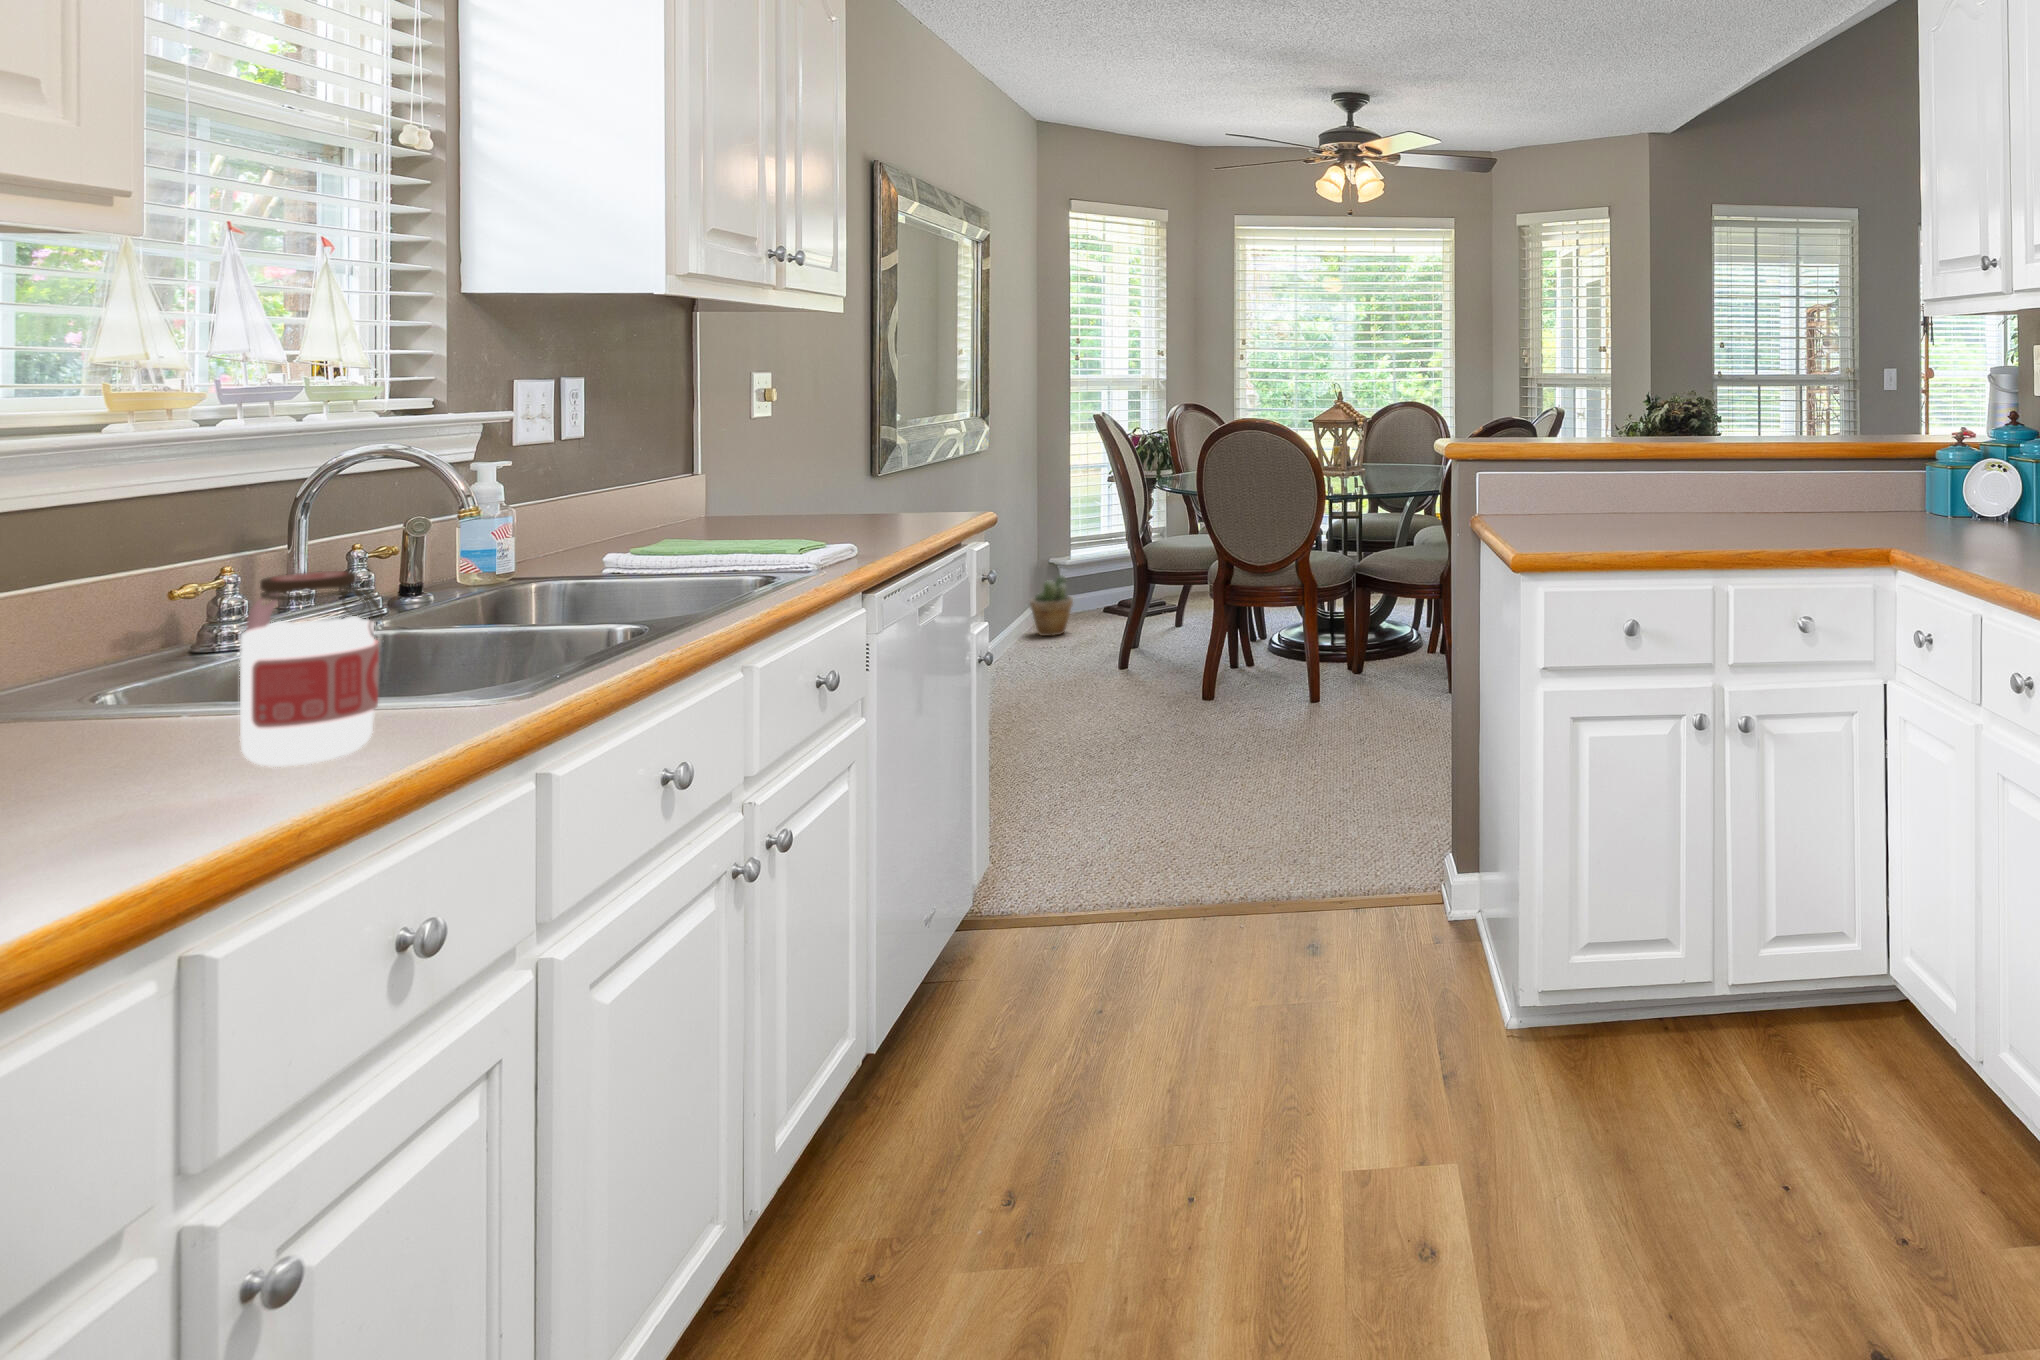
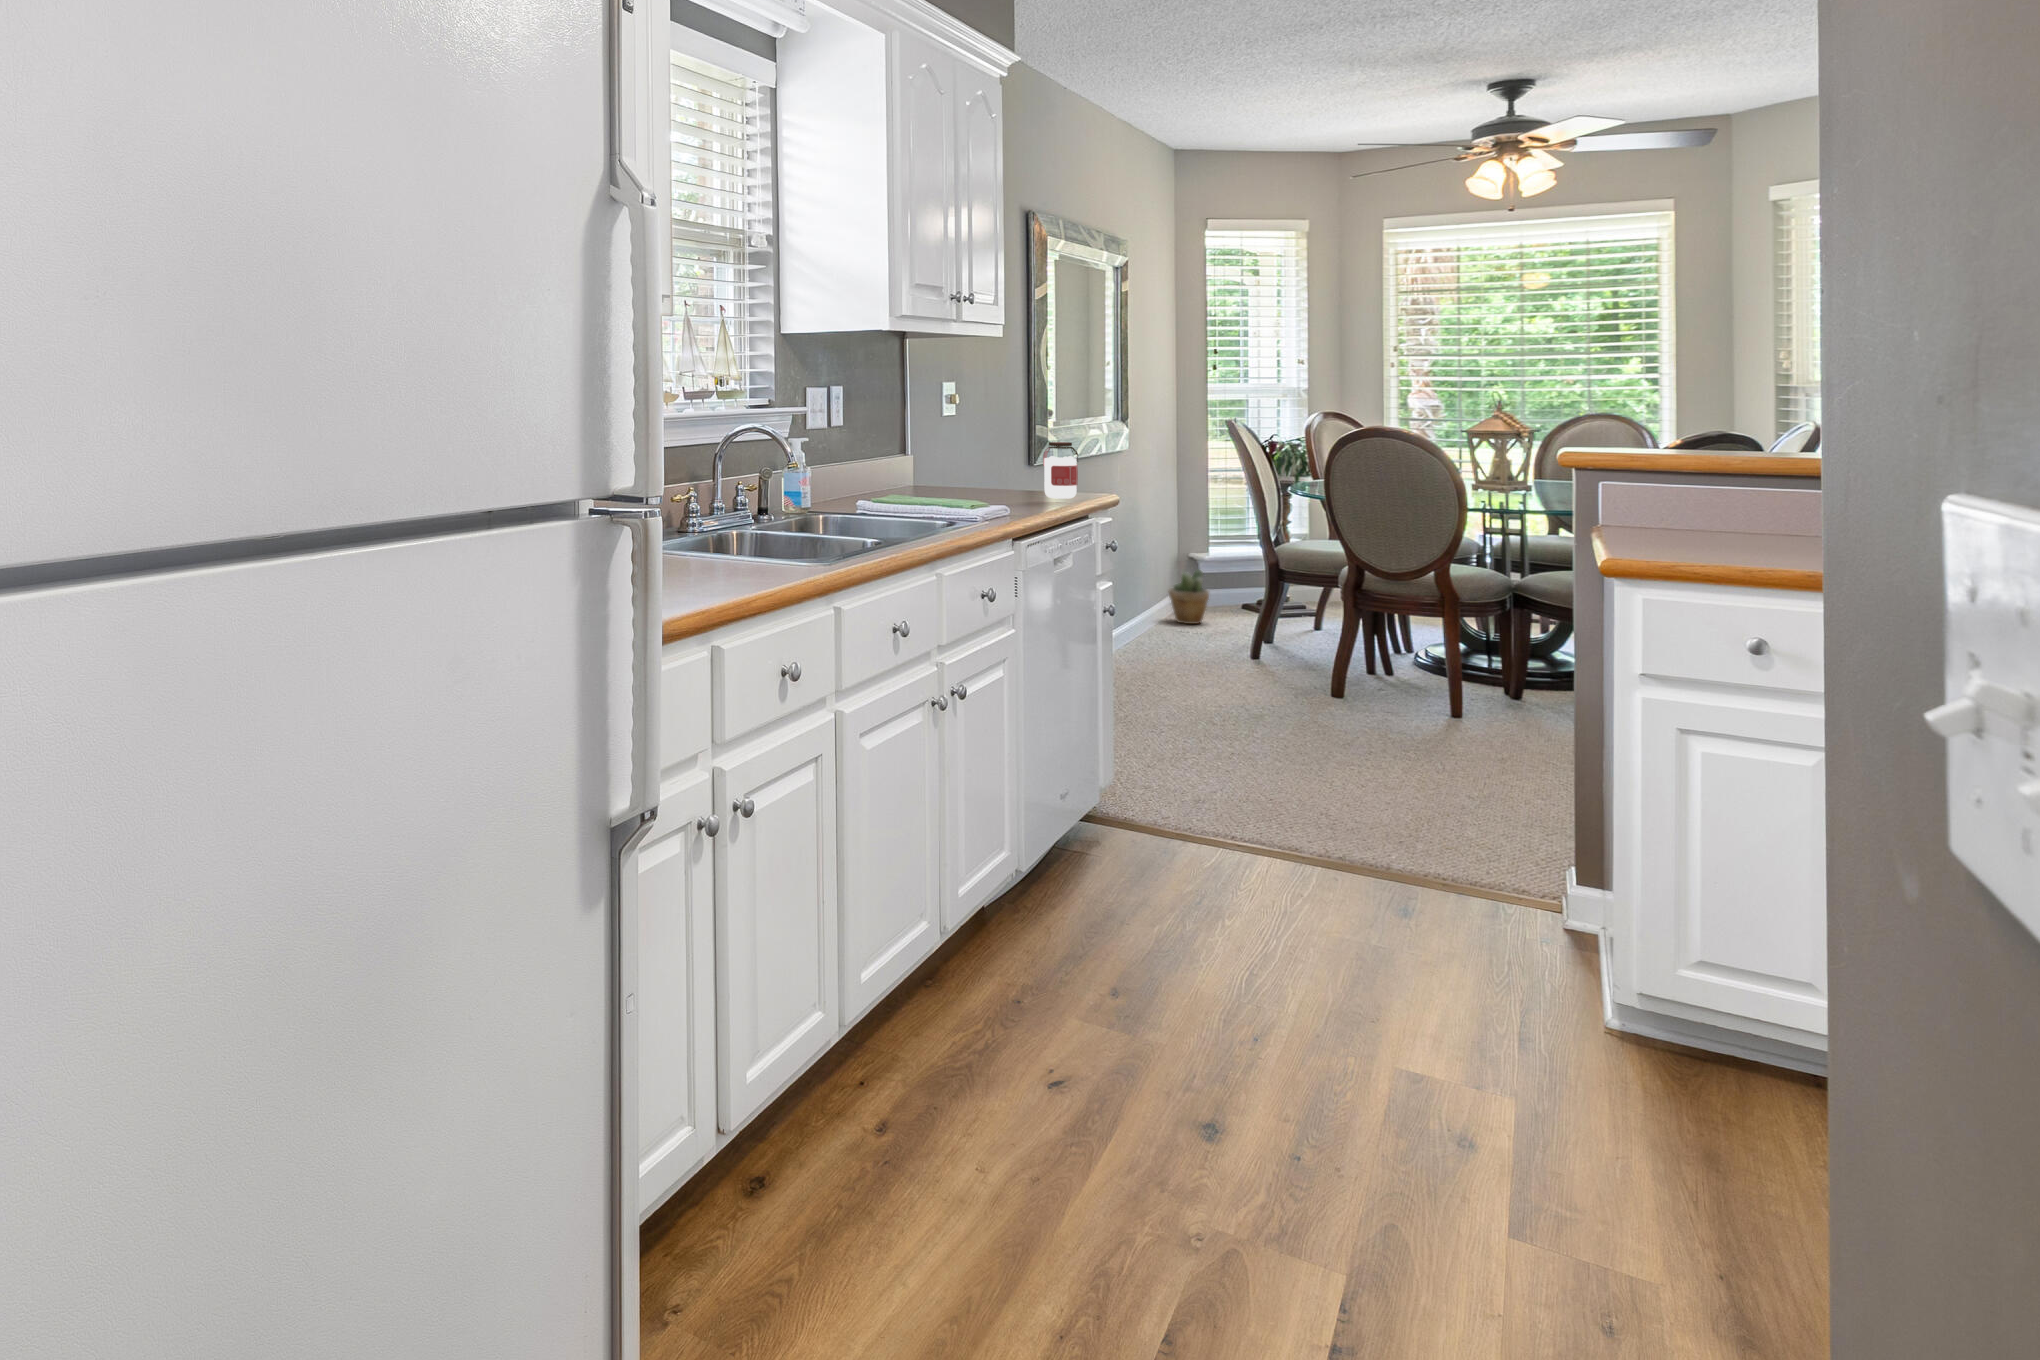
jar: present [240,571,383,767] -> present [1043,442,1078,499]

